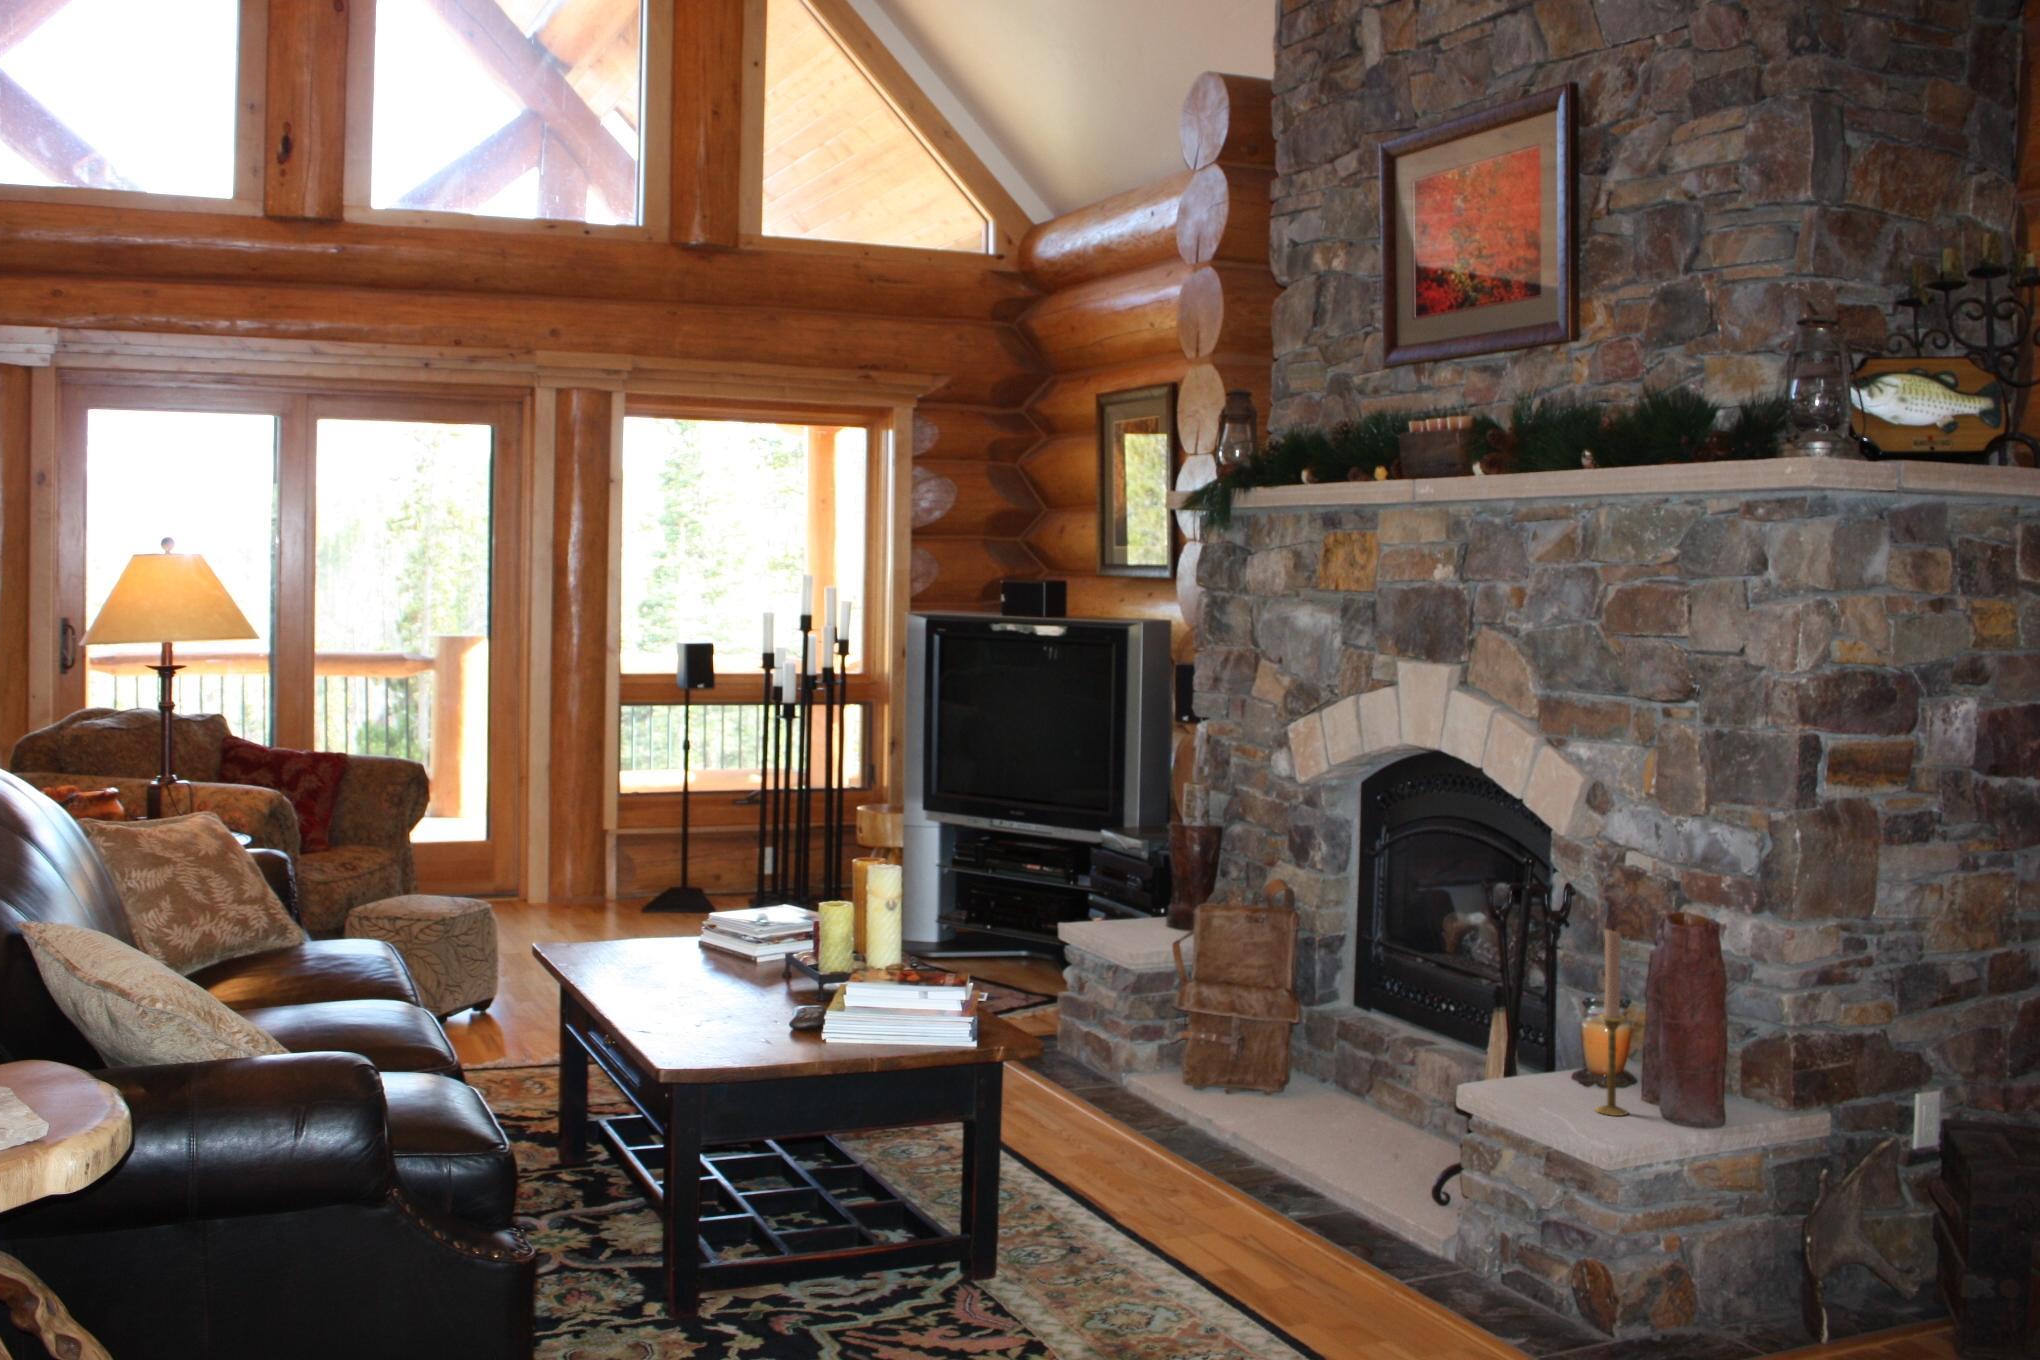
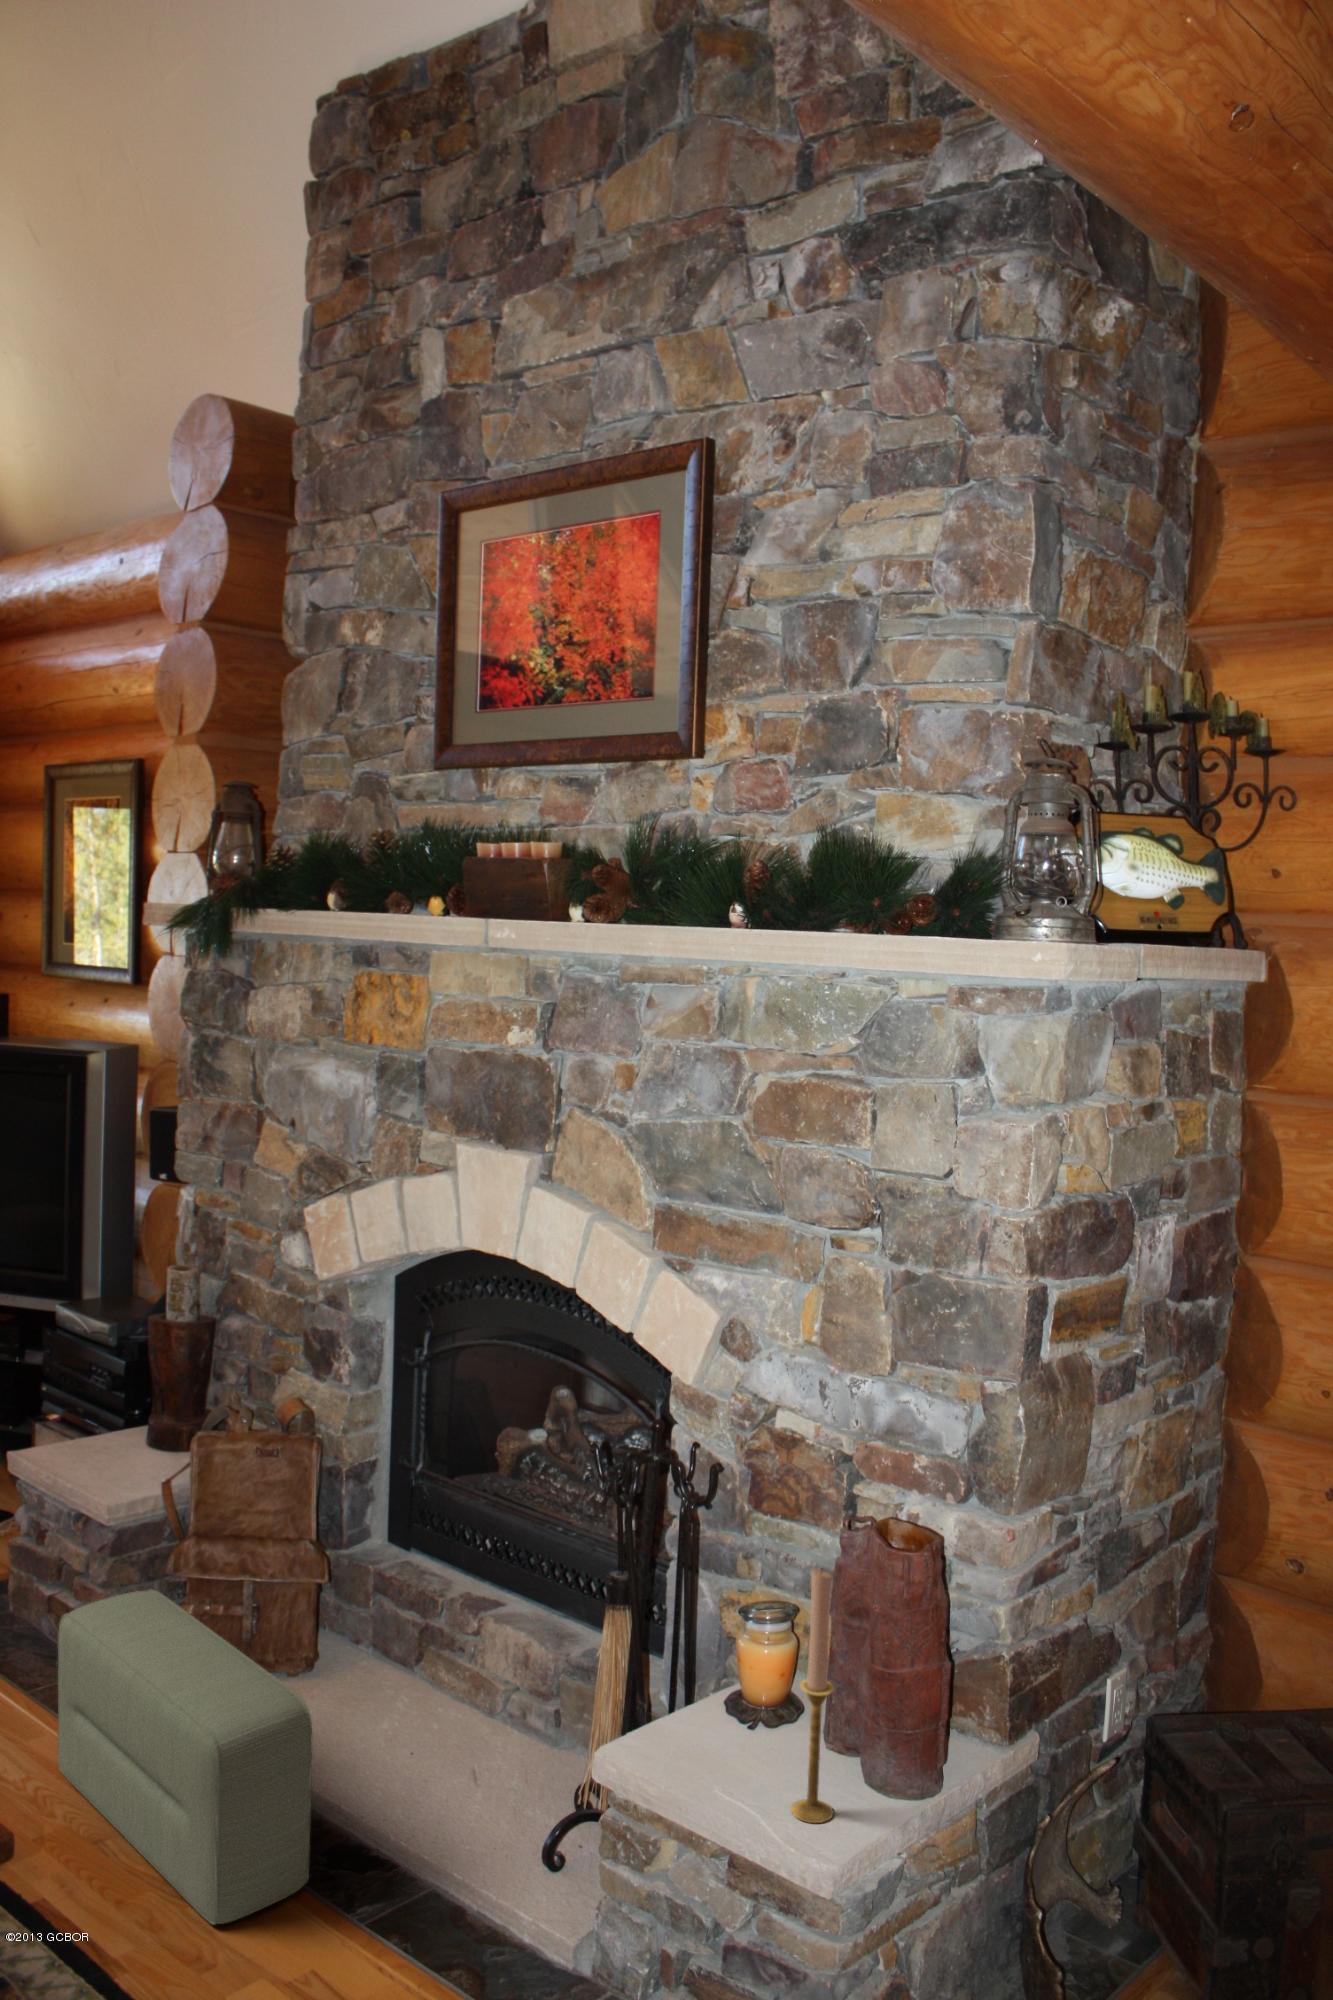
pouf: none [1100,996,1270,1197] -> present [58,1590,312,1925]

